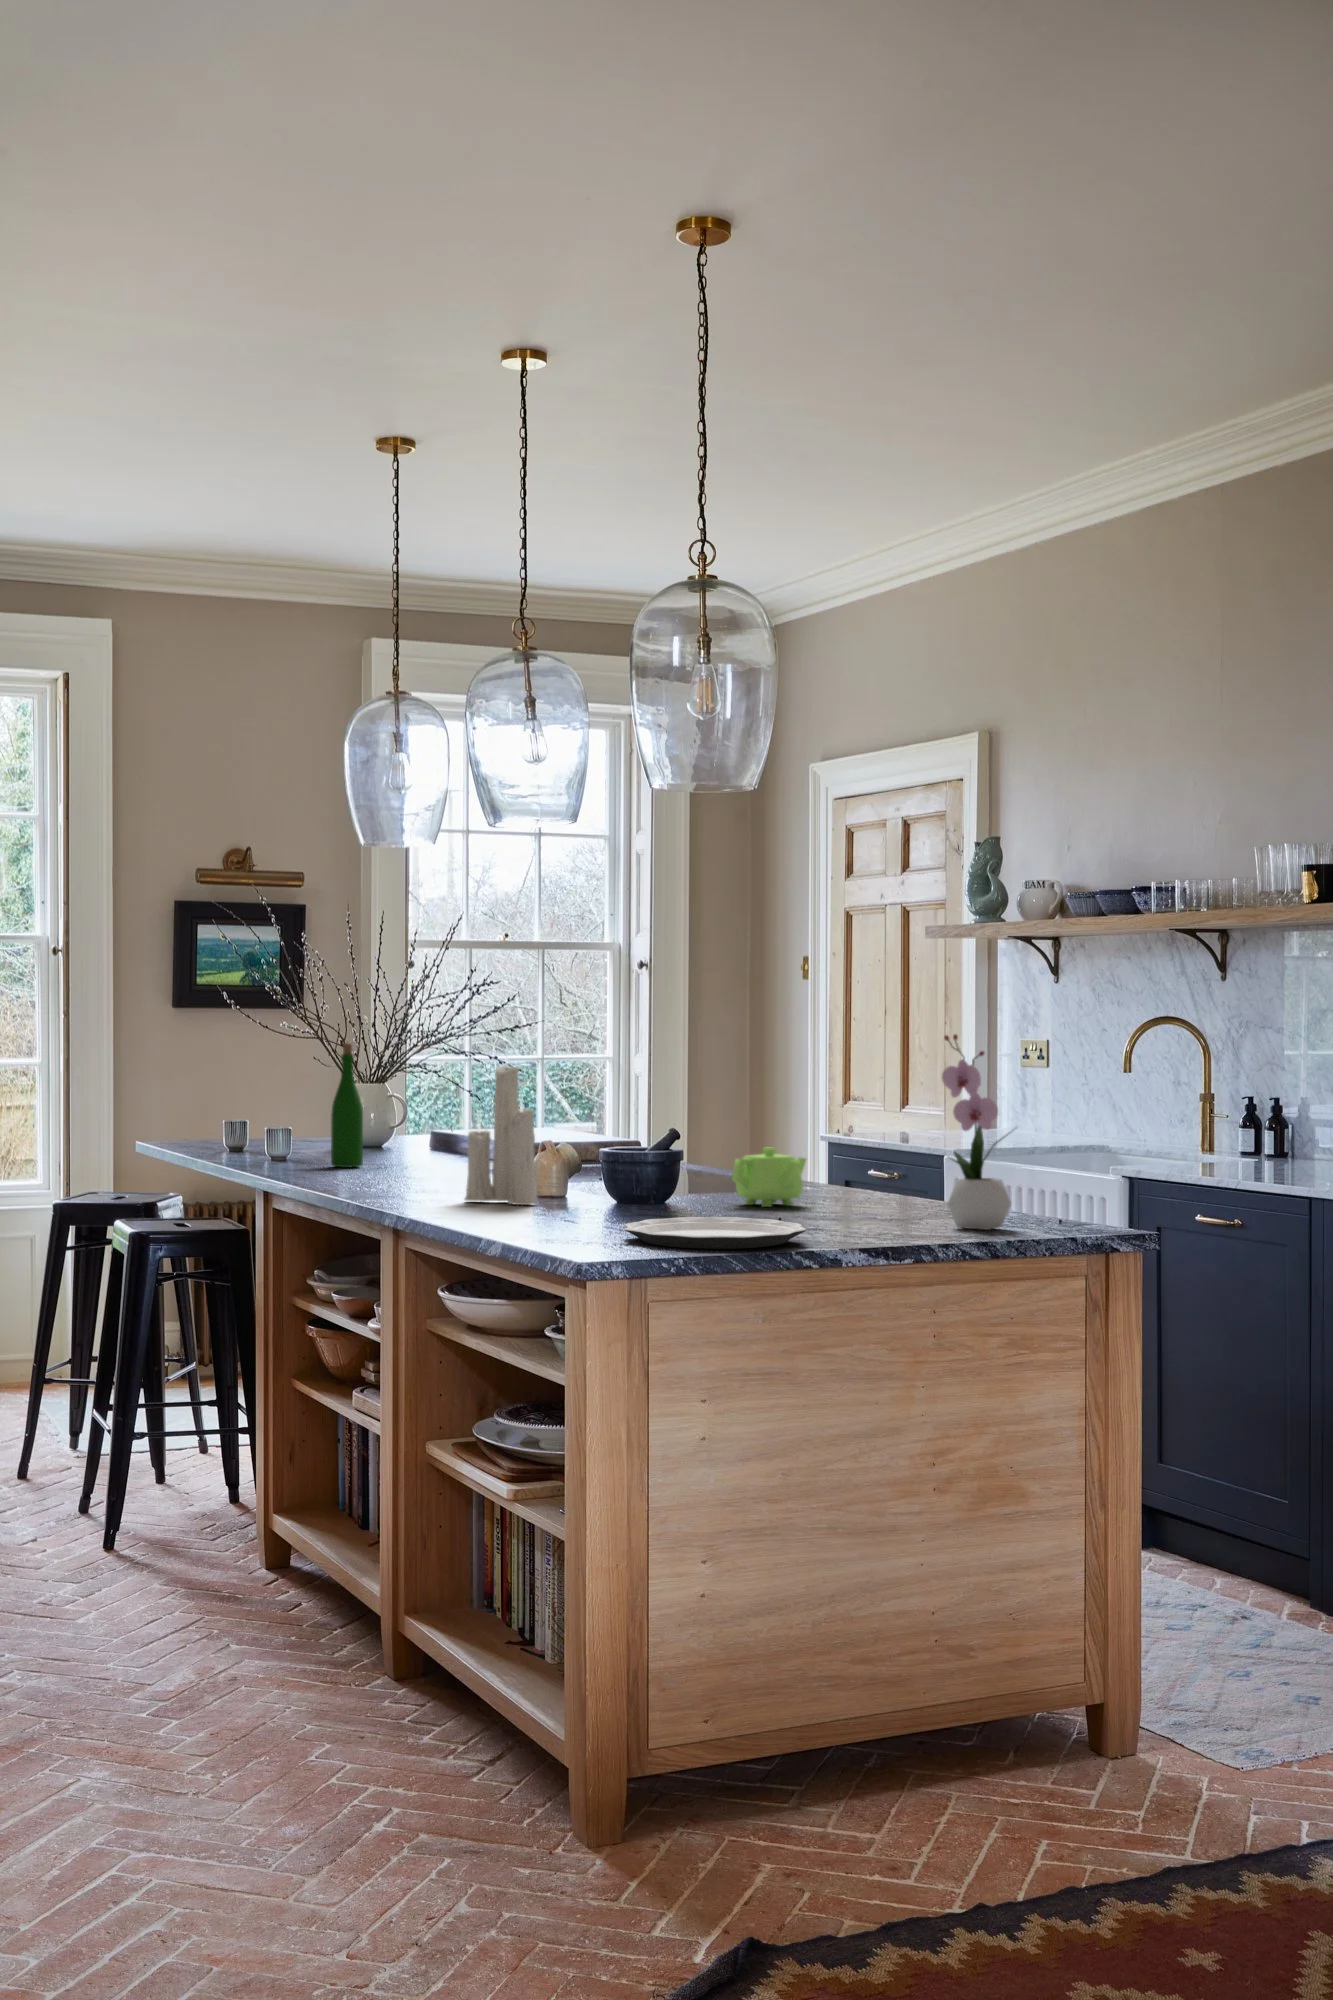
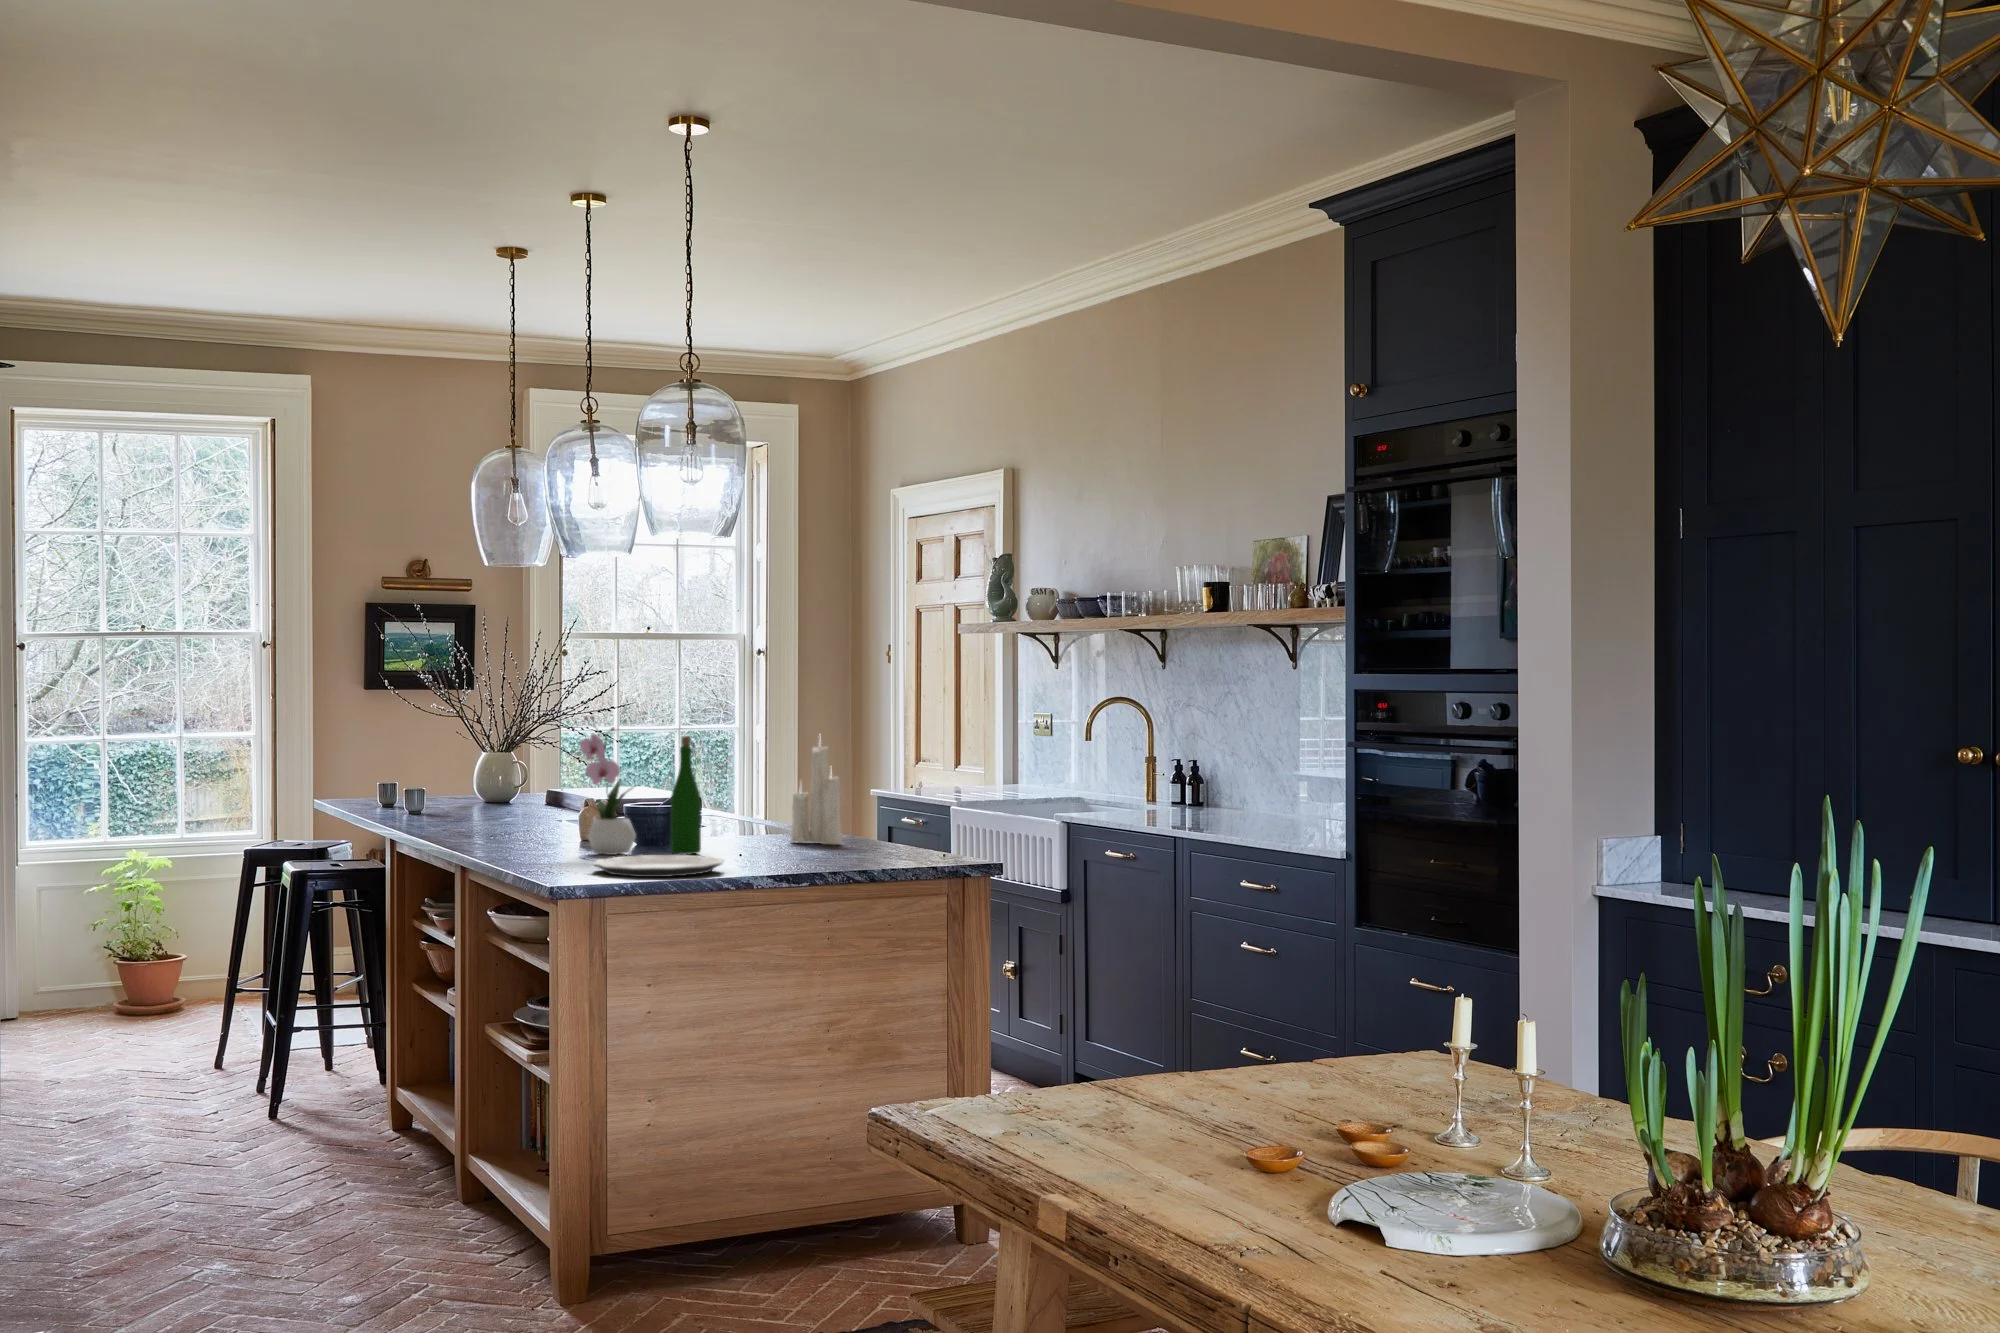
flower arrangement: present [942,1034,1011,1230] -> present [580,716,641,855]
wine bottle: present [331,1043,363,1167] -> present [670,736,701,855]
candle: present [465,1055,538,1205] -> present [791,740,843,845]
teapot: present [732,1147,806,1207] -> none [716,804,777,848]

